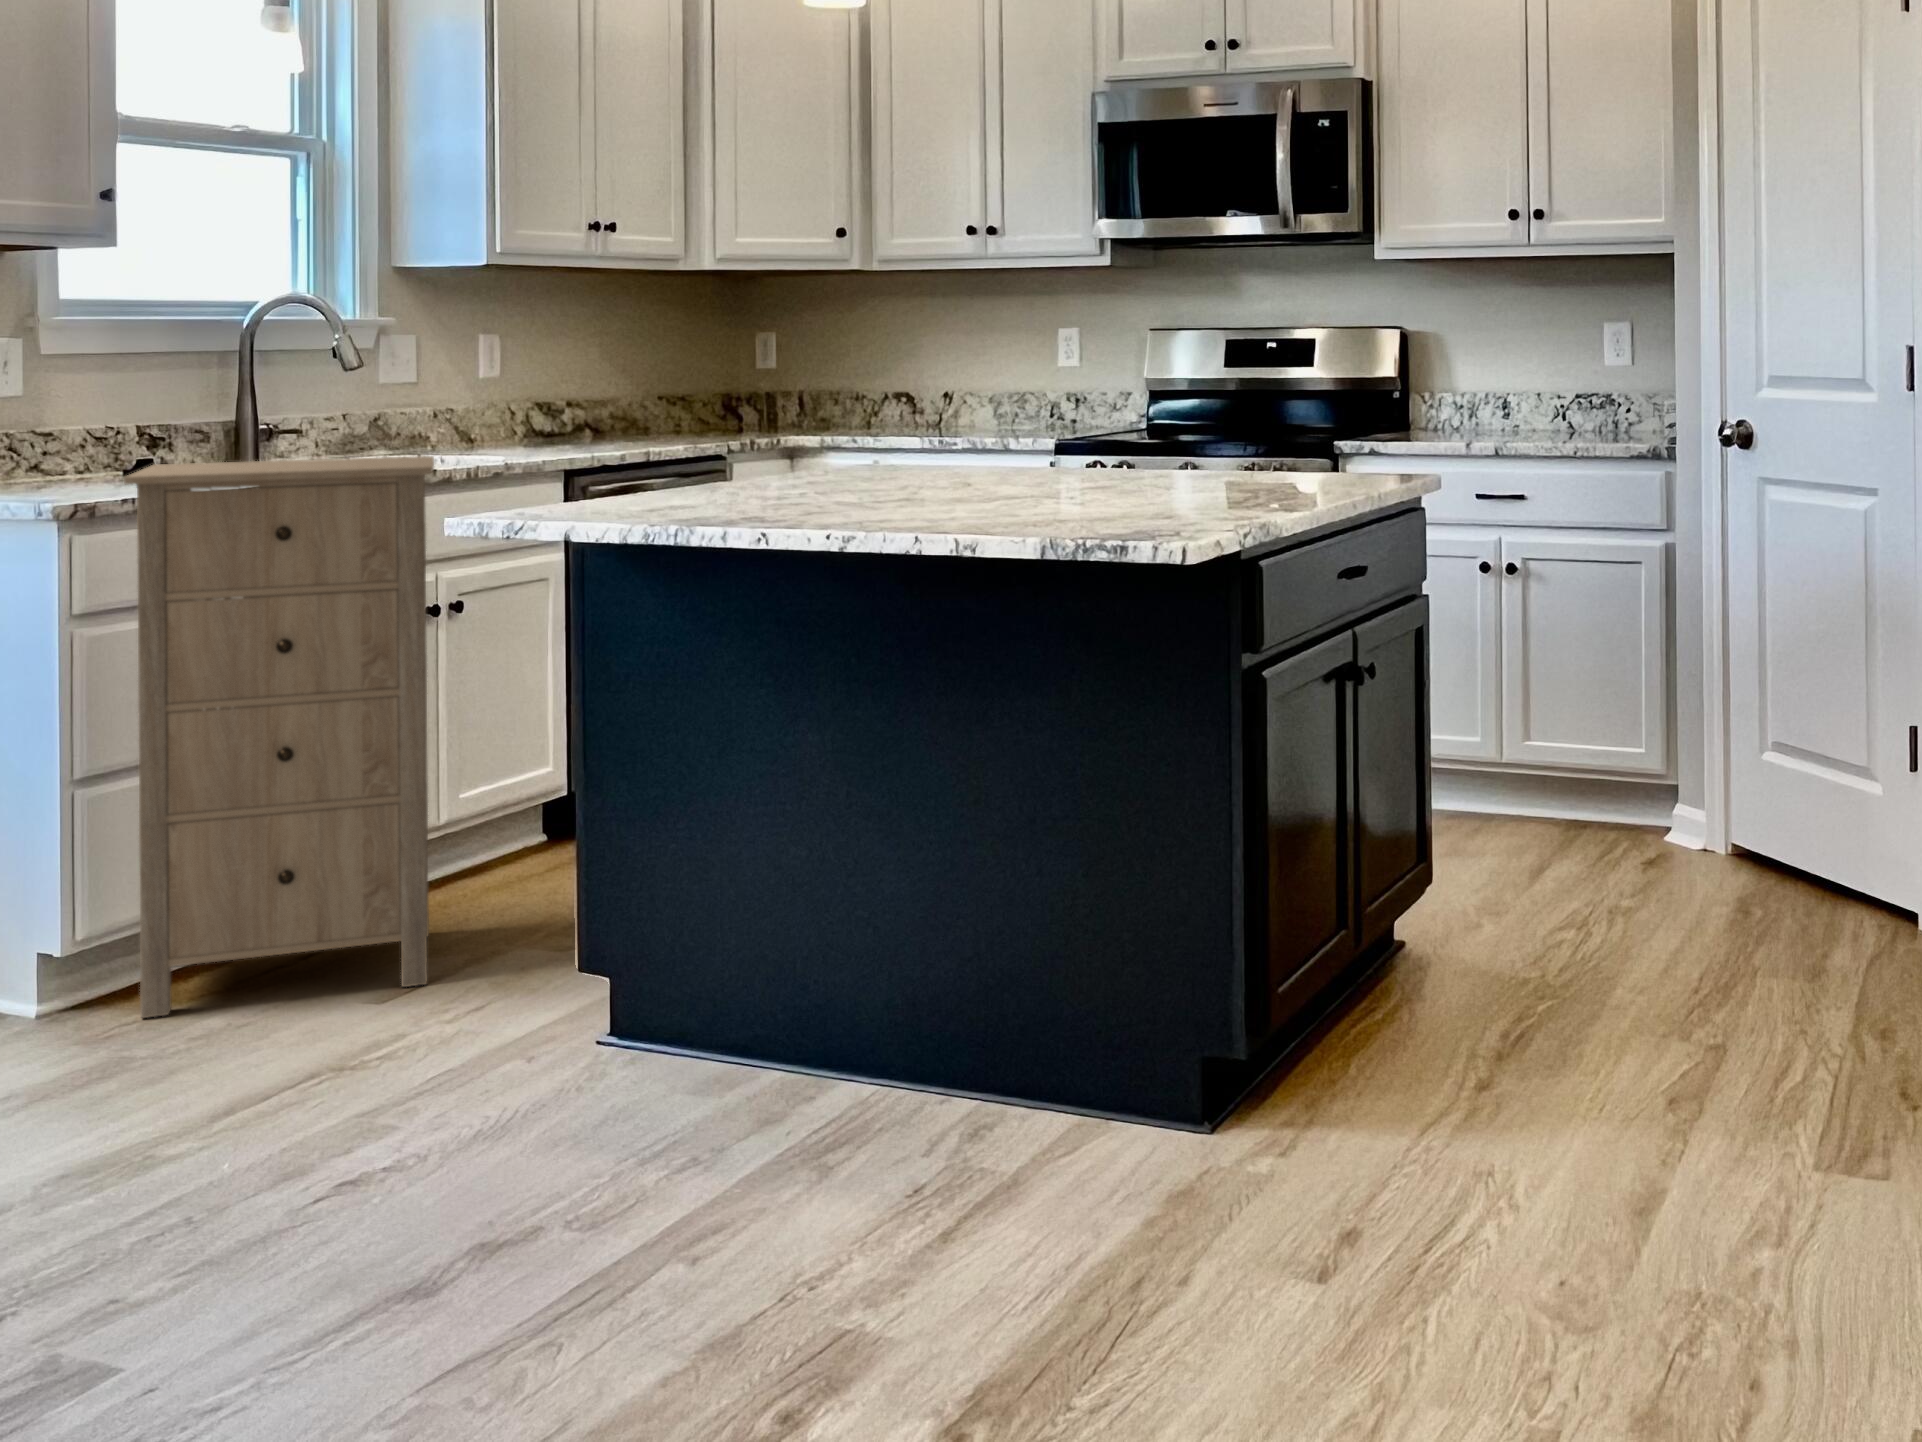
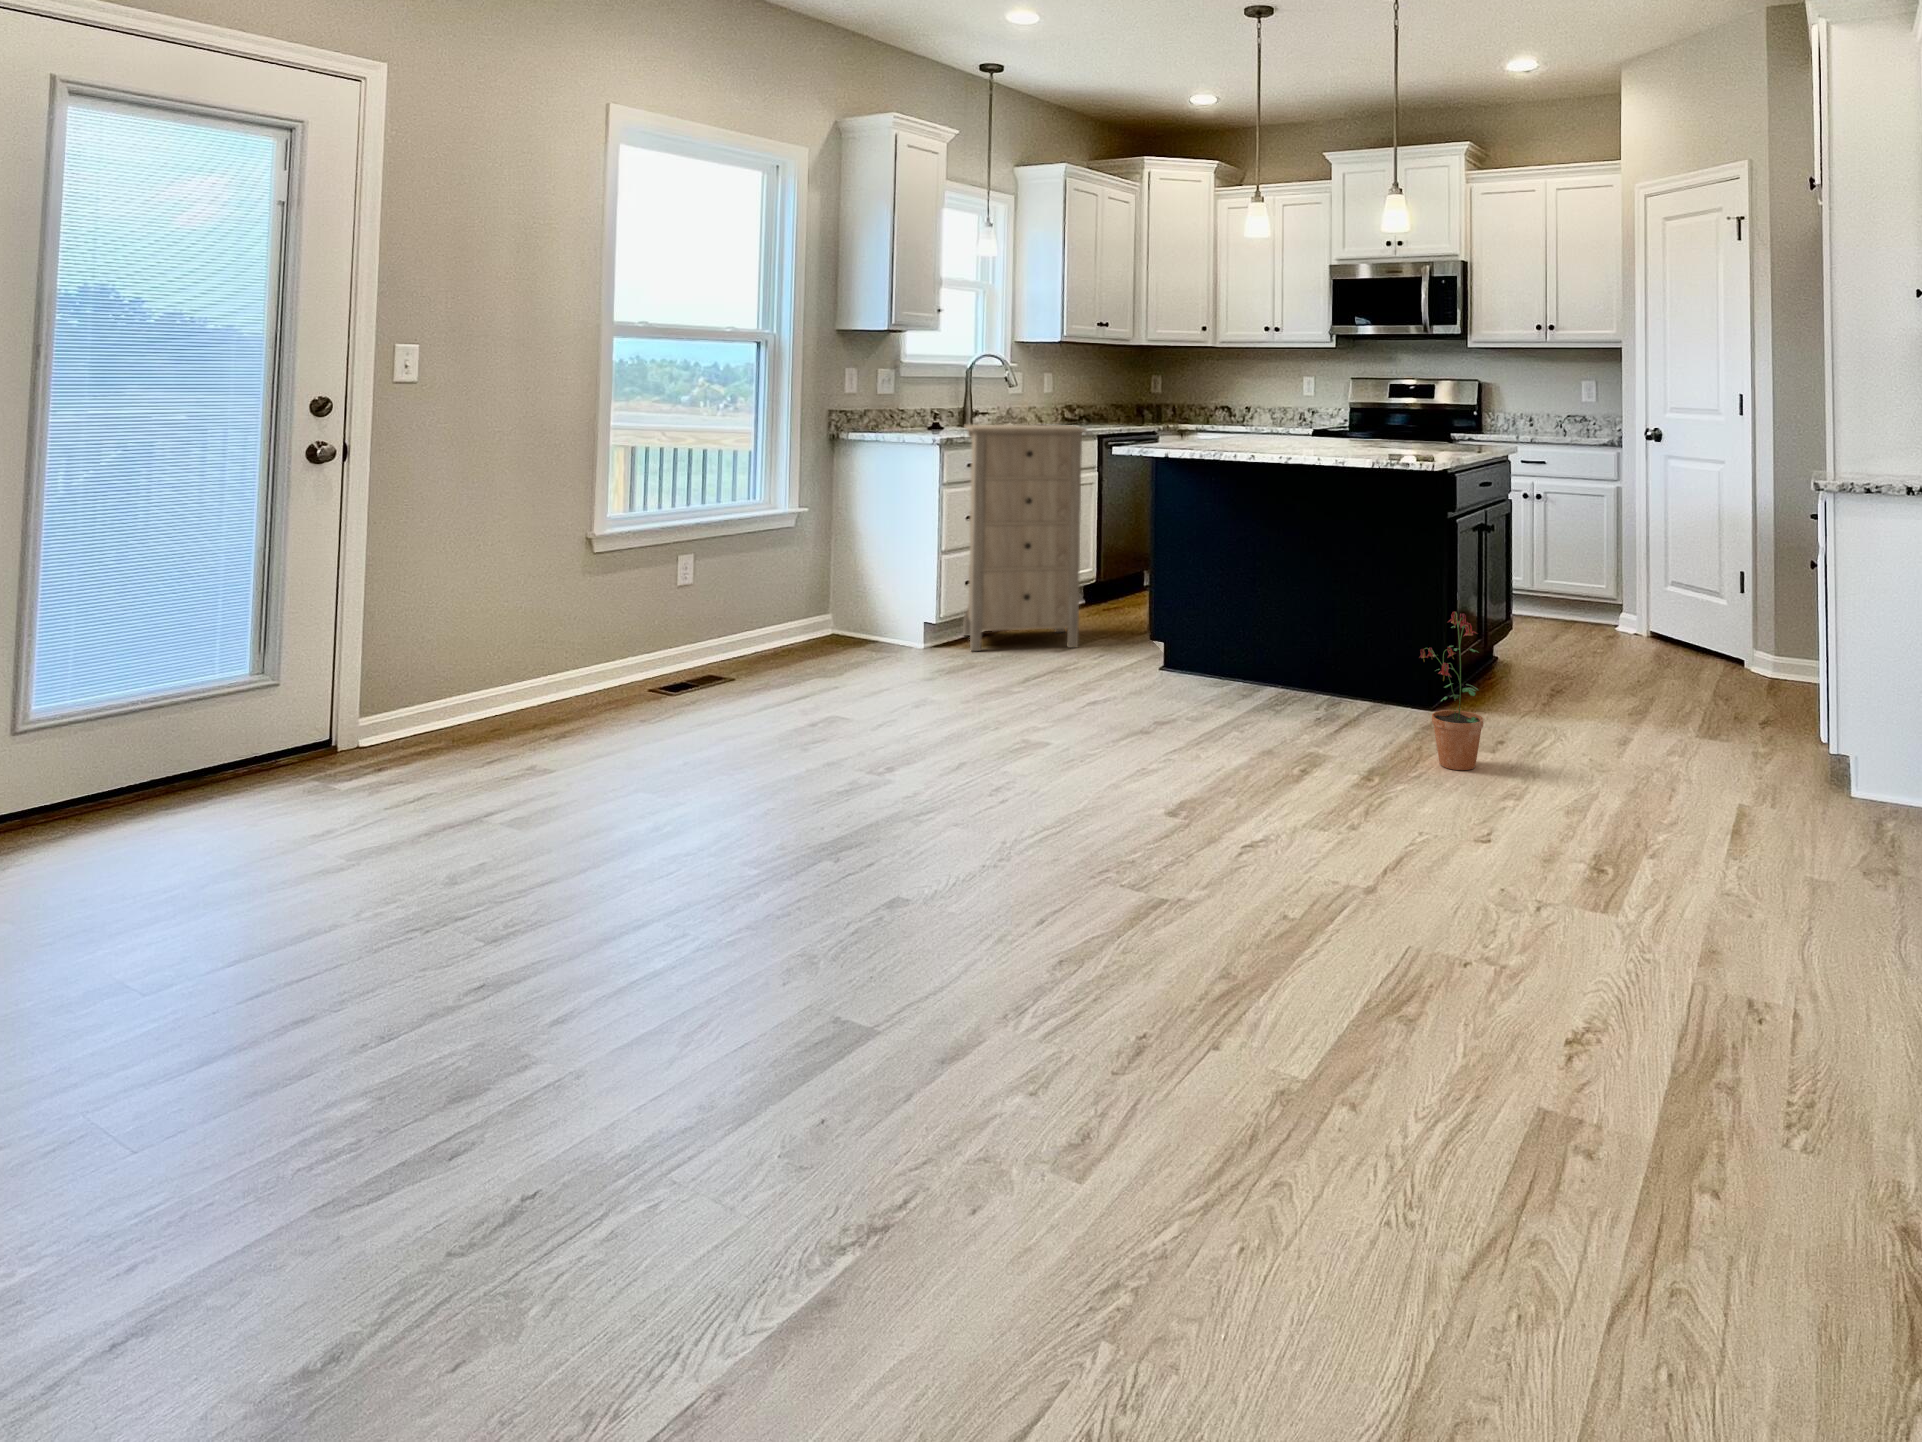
potted plant: none [1104,937,1264,1371] -> present [1420,612,1483,770]

